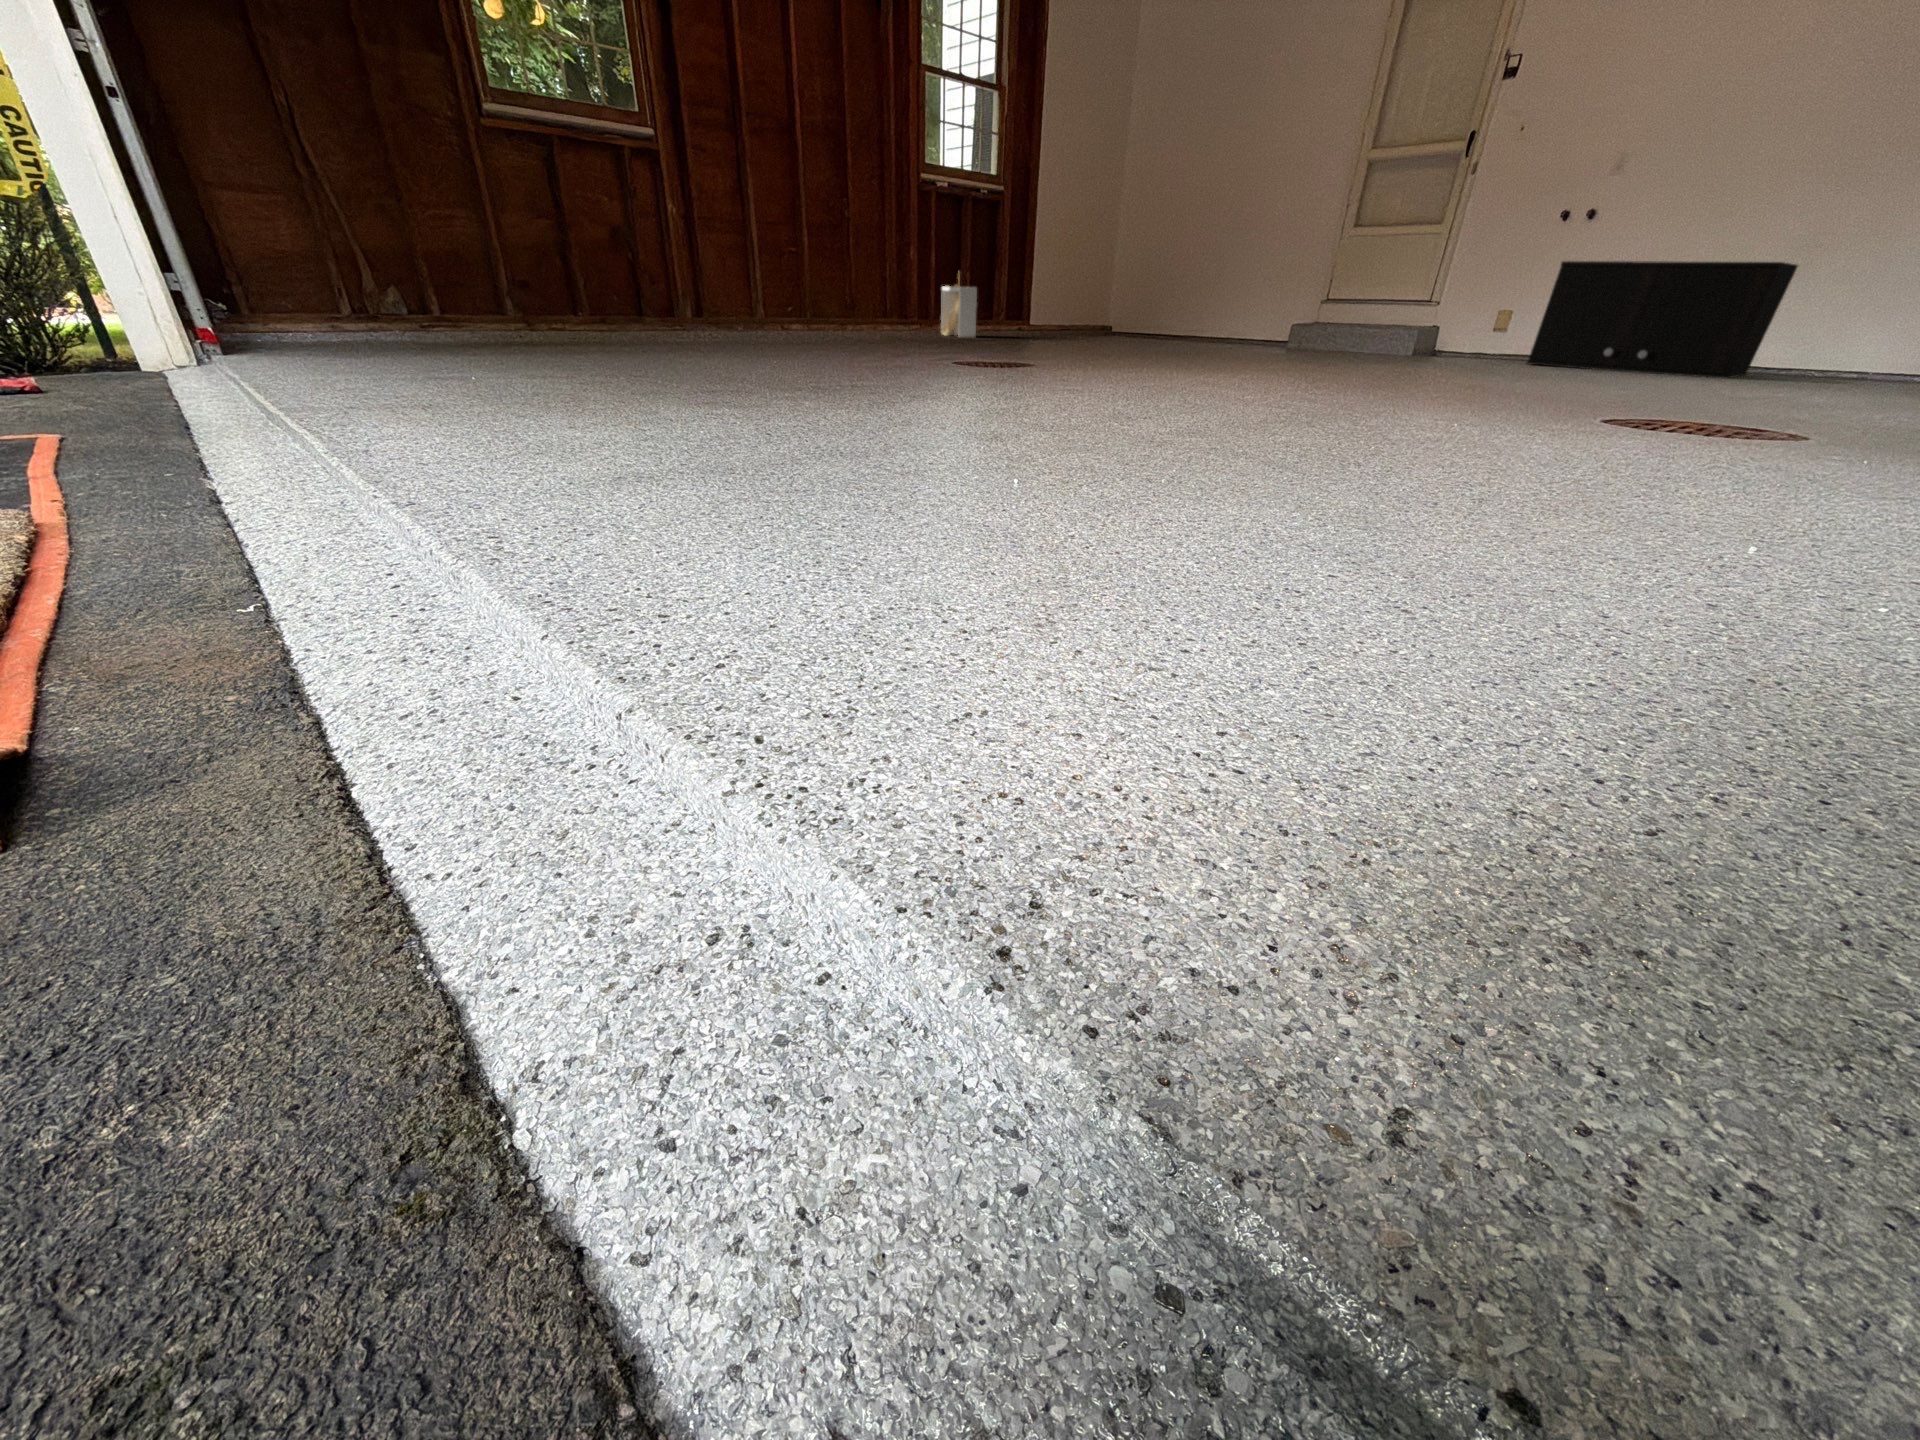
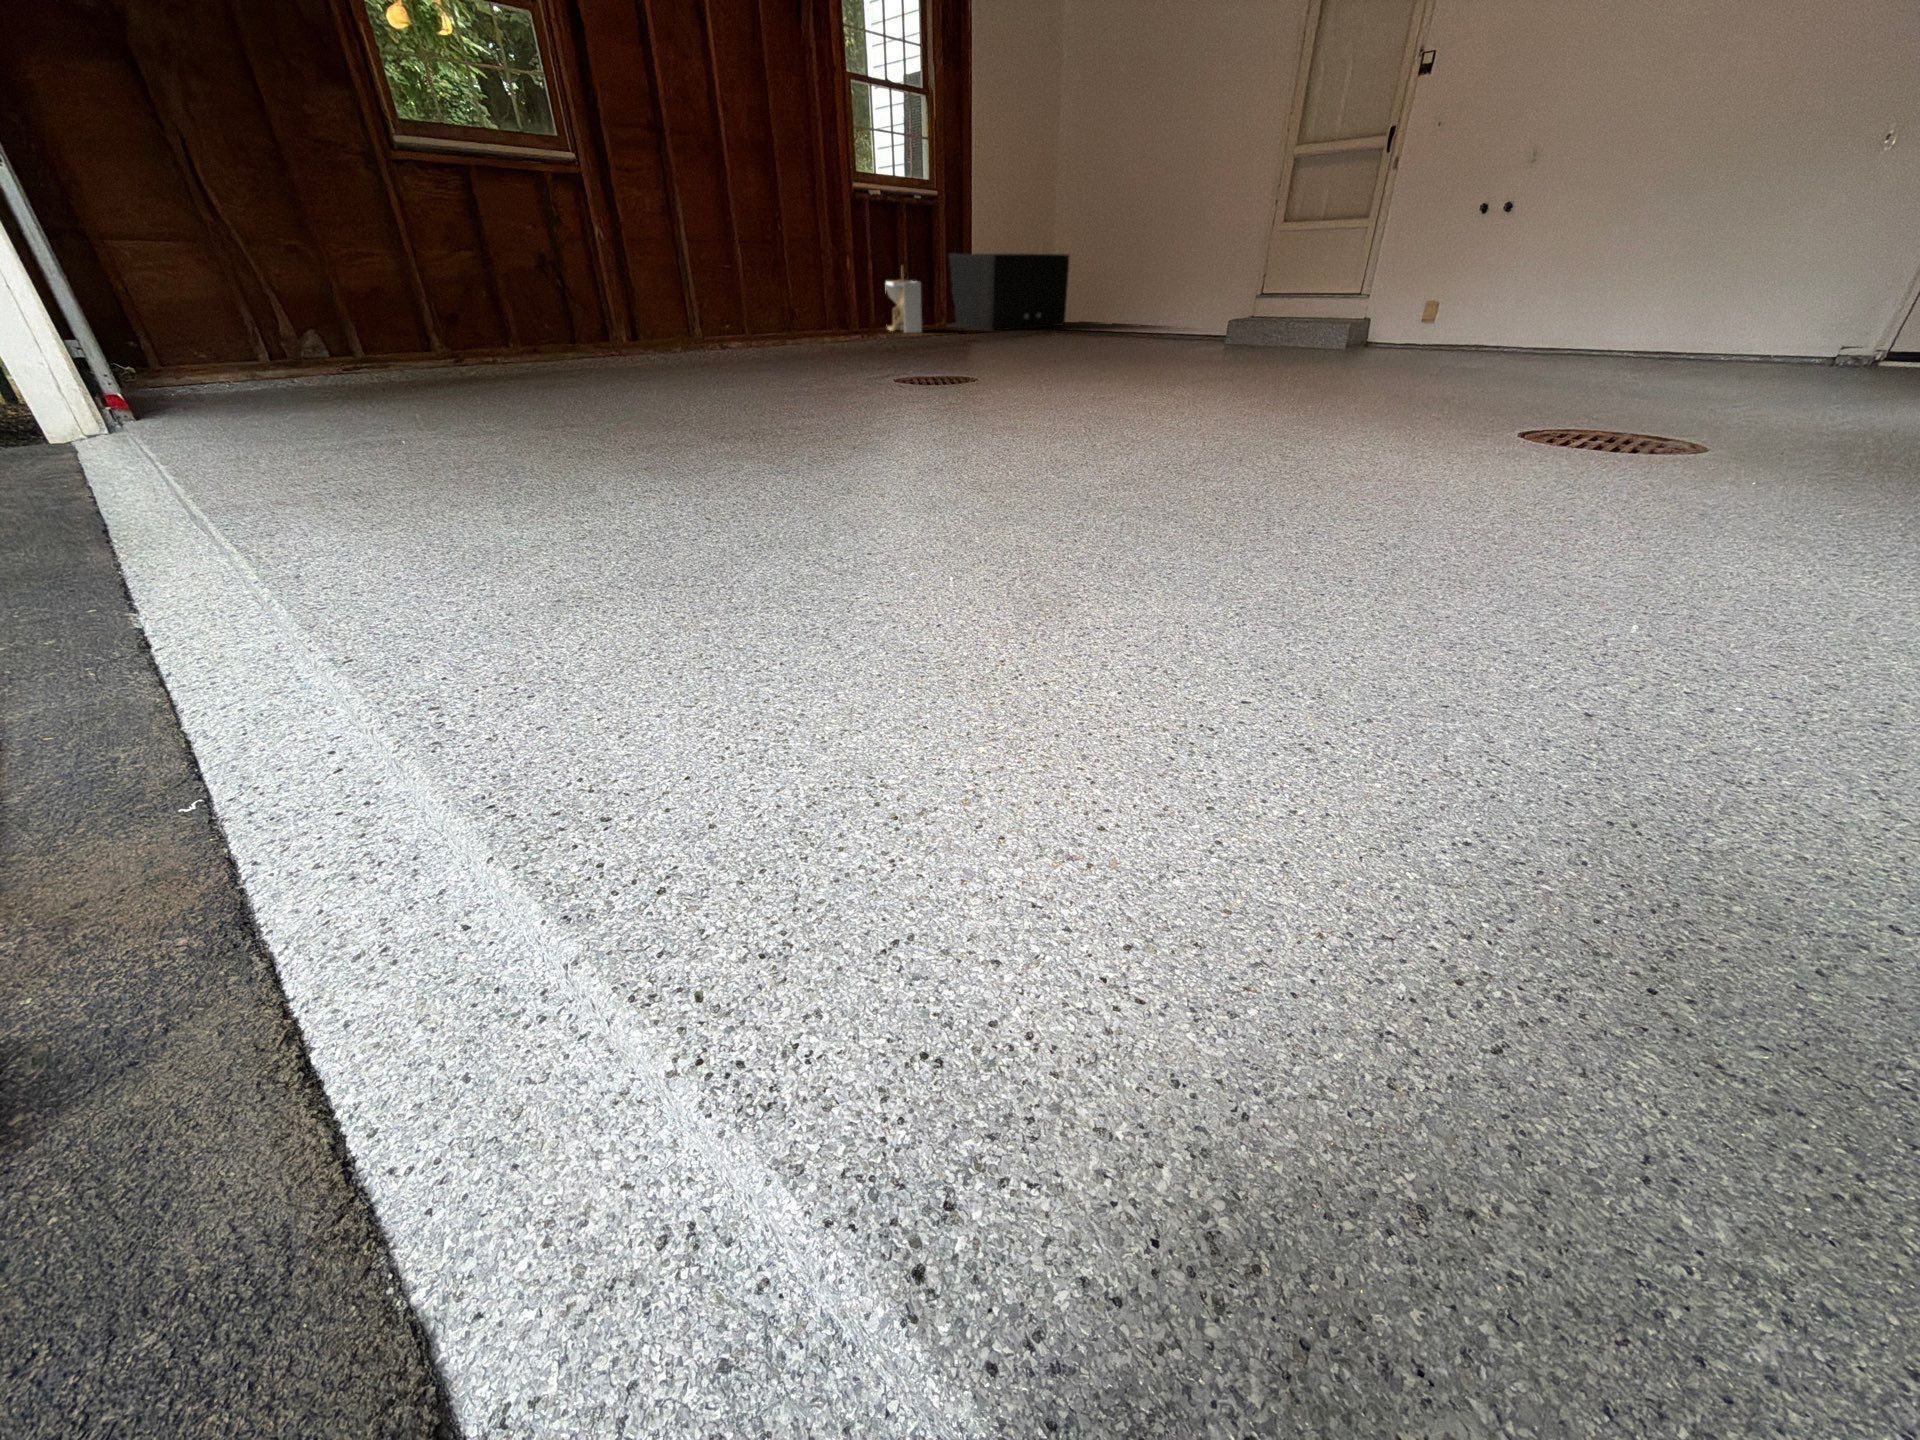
storage cabinet: present [1527,261,1798,378] -> present [947,253,1070,330]

